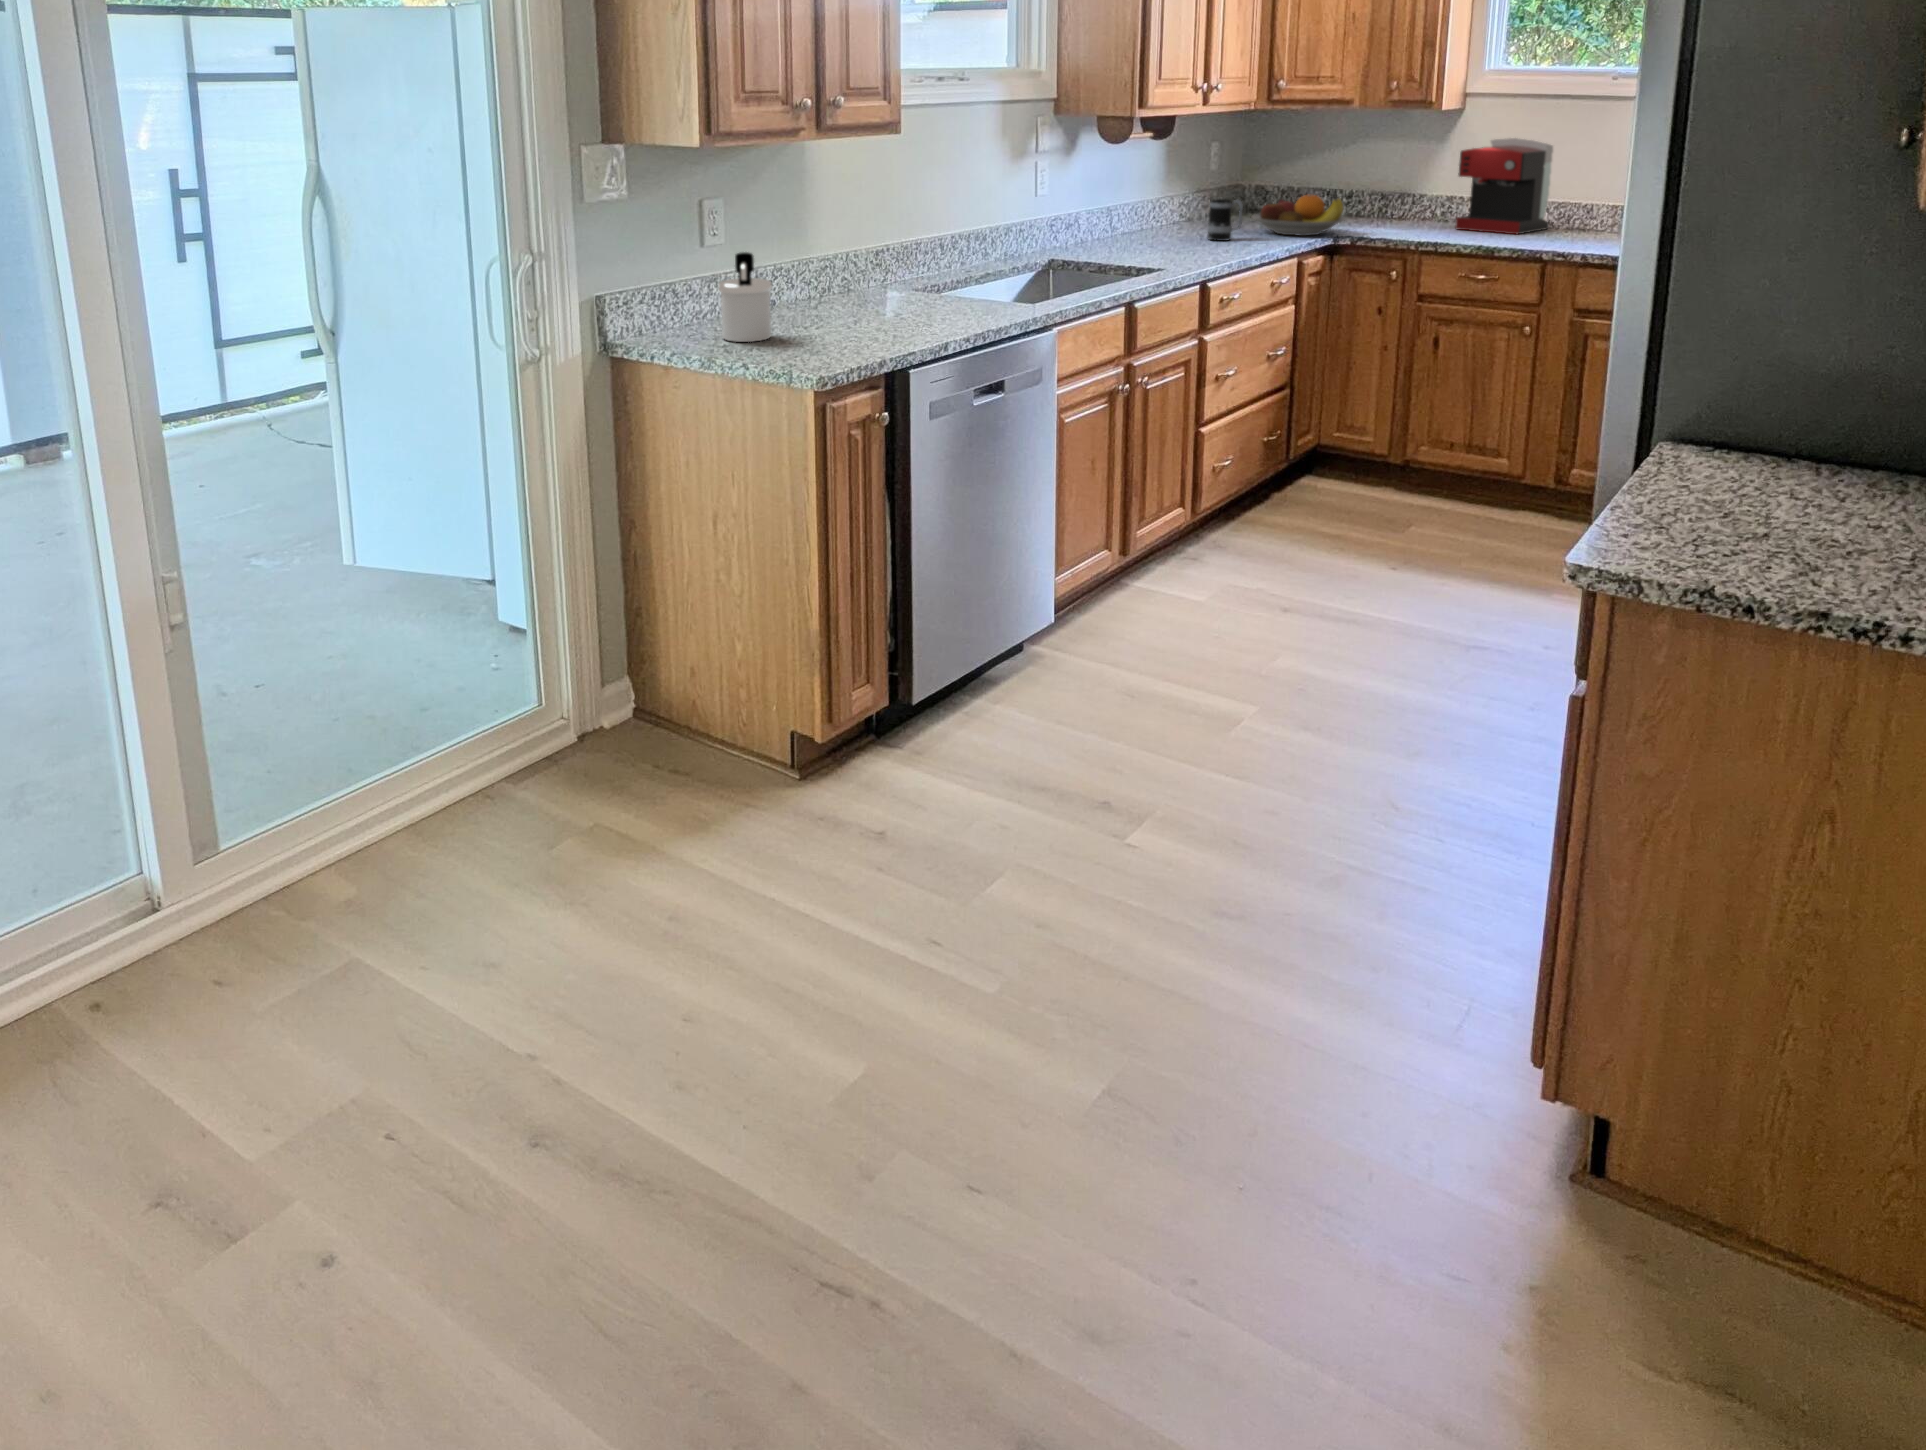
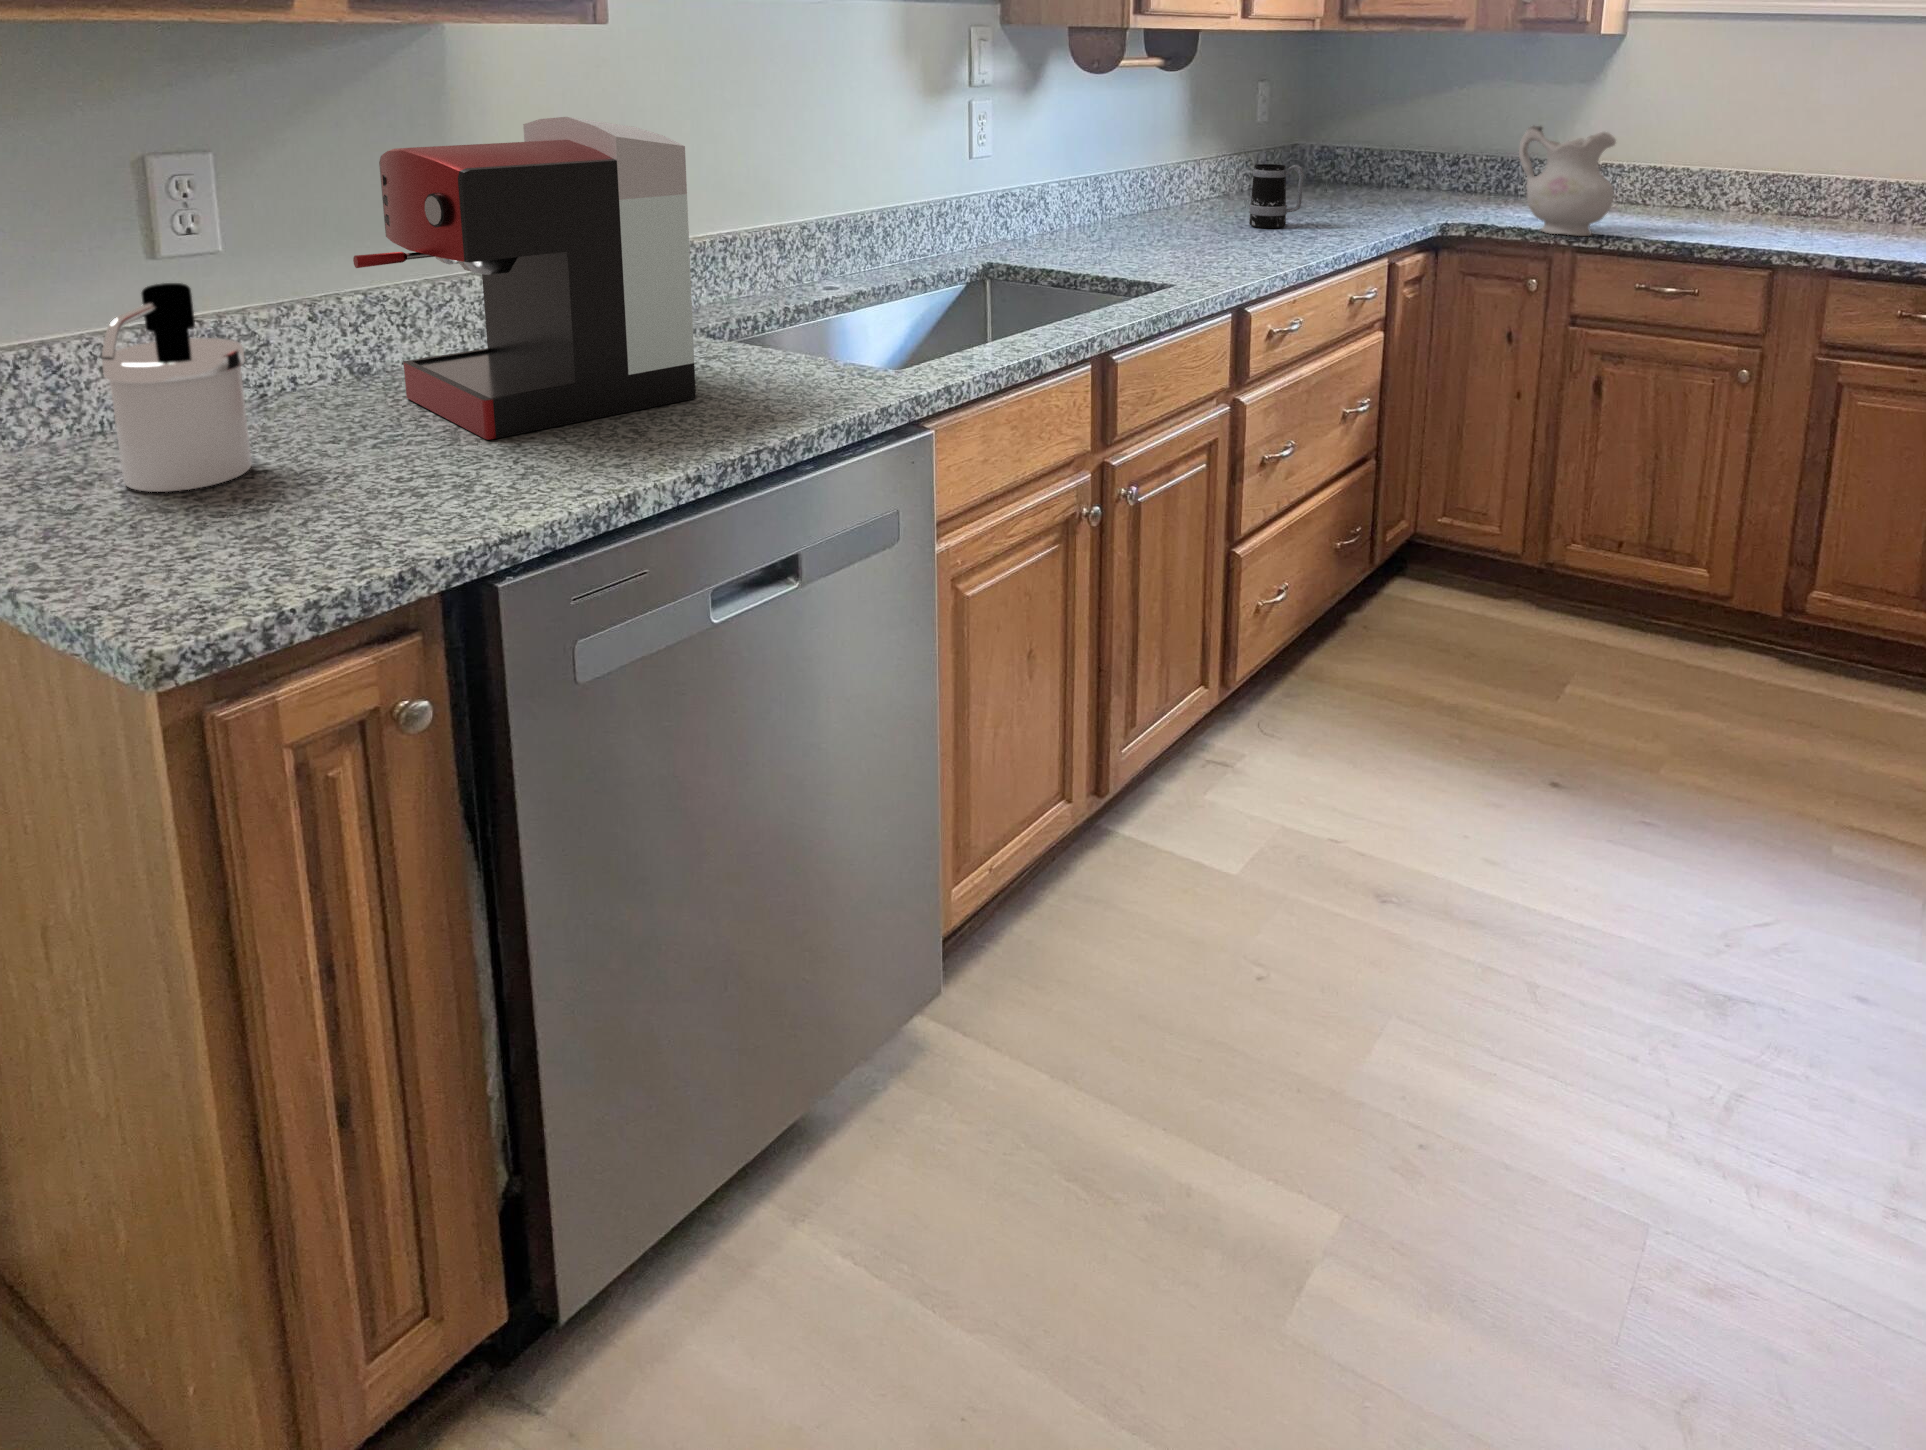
coffee maker: present [1456,138,1553,234] -> present [353,117,696,440]
ceramic pitcher: none [1385,172,1446,244] -> present [1519,126,1616,236]
fruit bowl: present [1252,195,1345,236] -> none [1316,158,1458,220]

